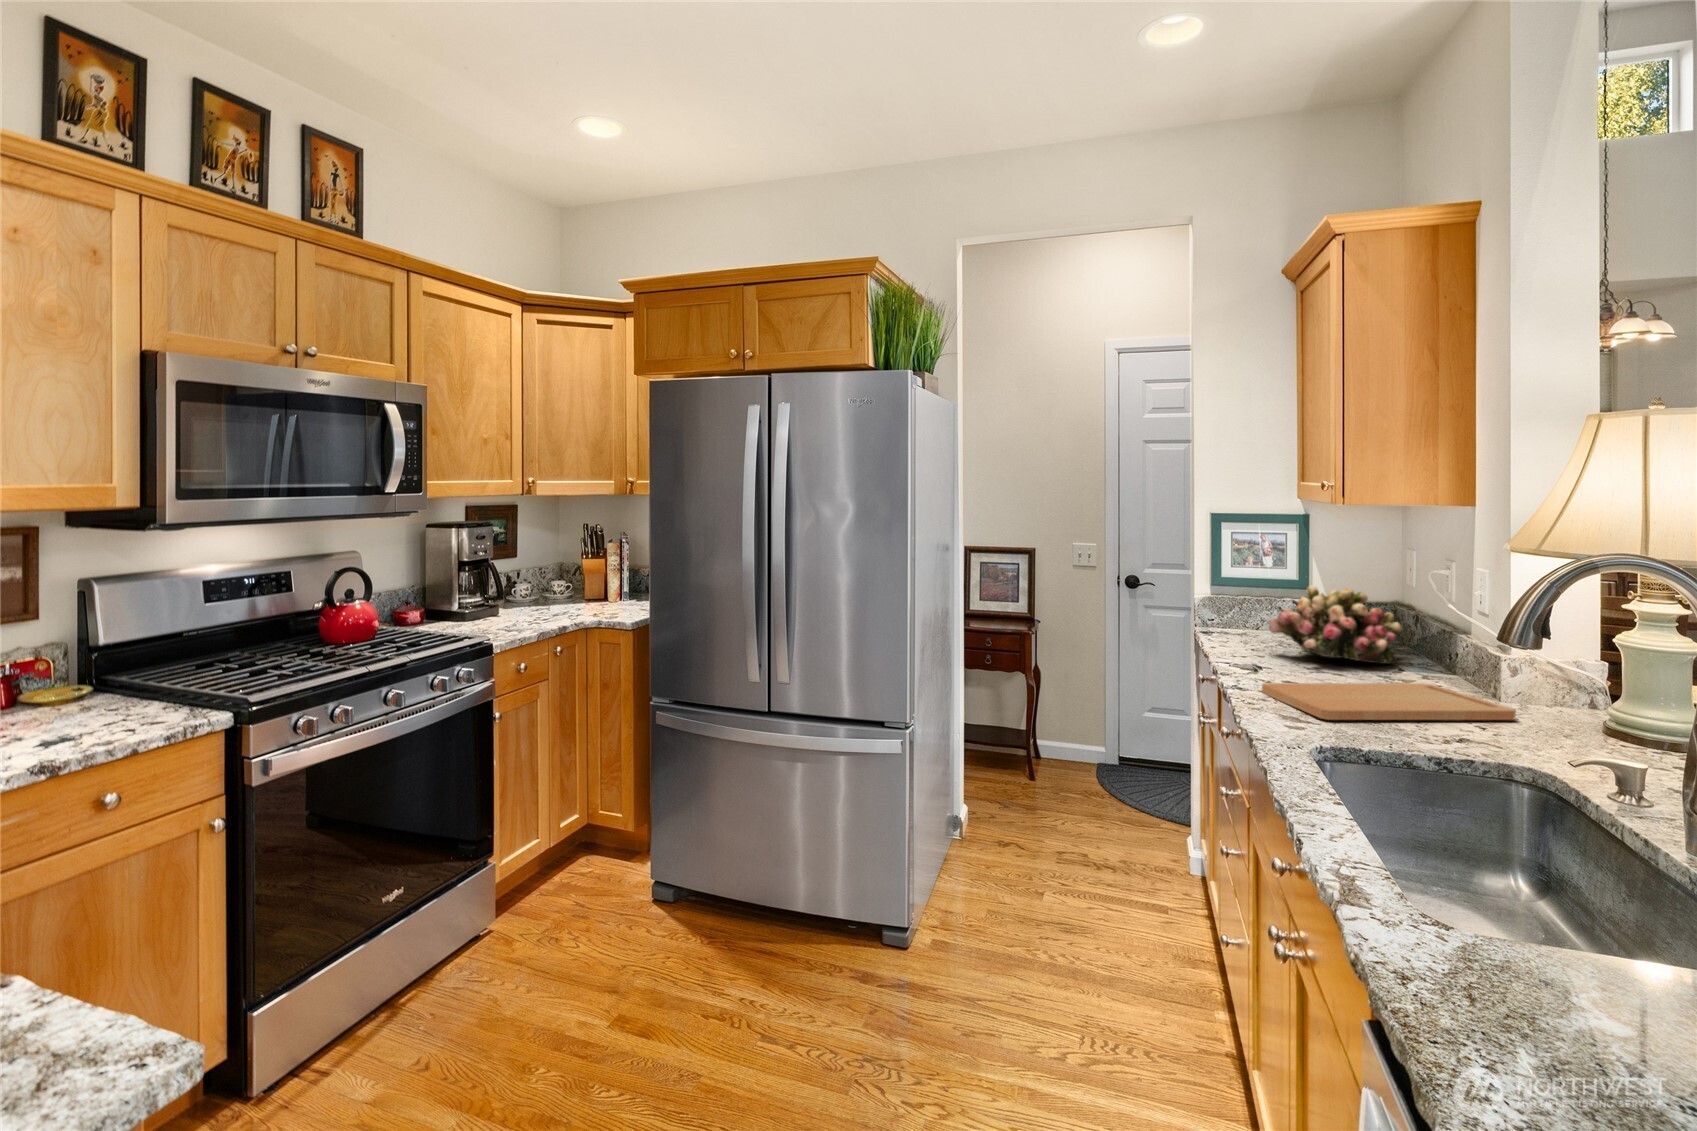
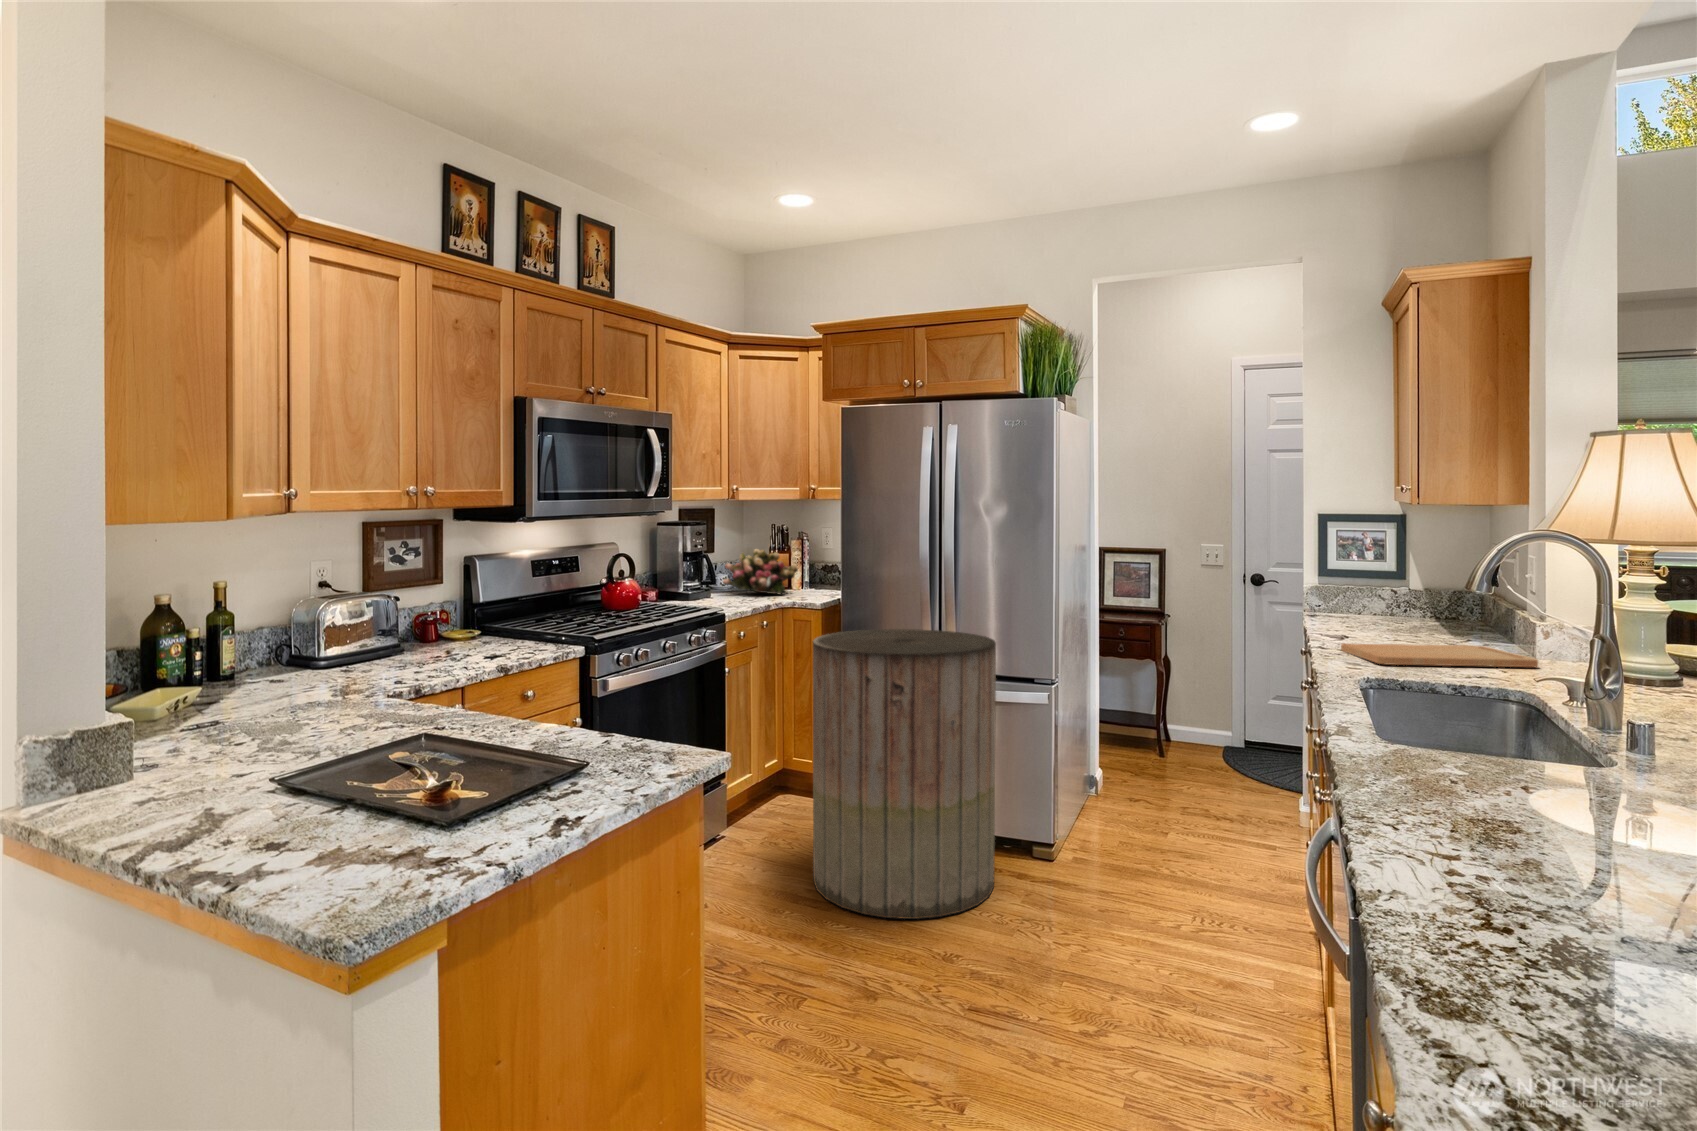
flower arrangement: present [1269,586,1403,664] -> present [723,549,798,595]
trash can: none [593,660,834,1062] -> present [813,629,996,919]

